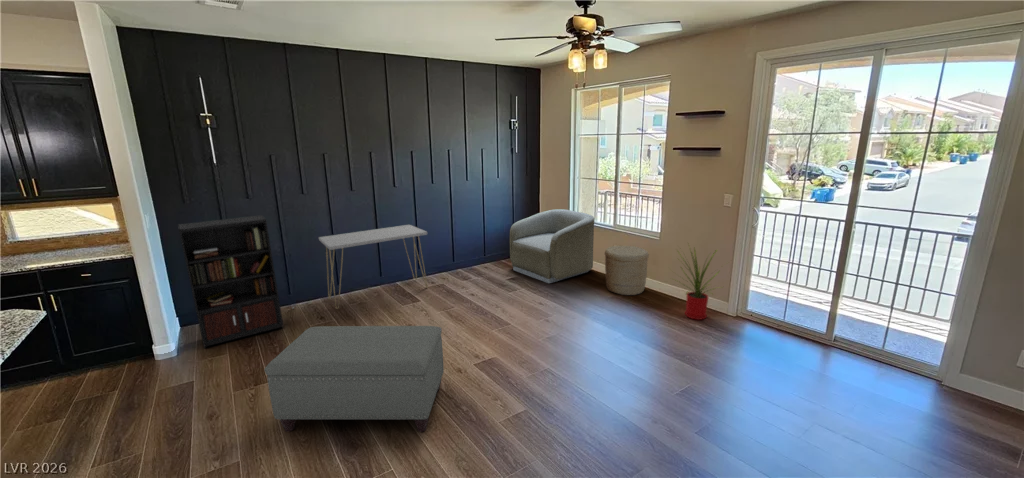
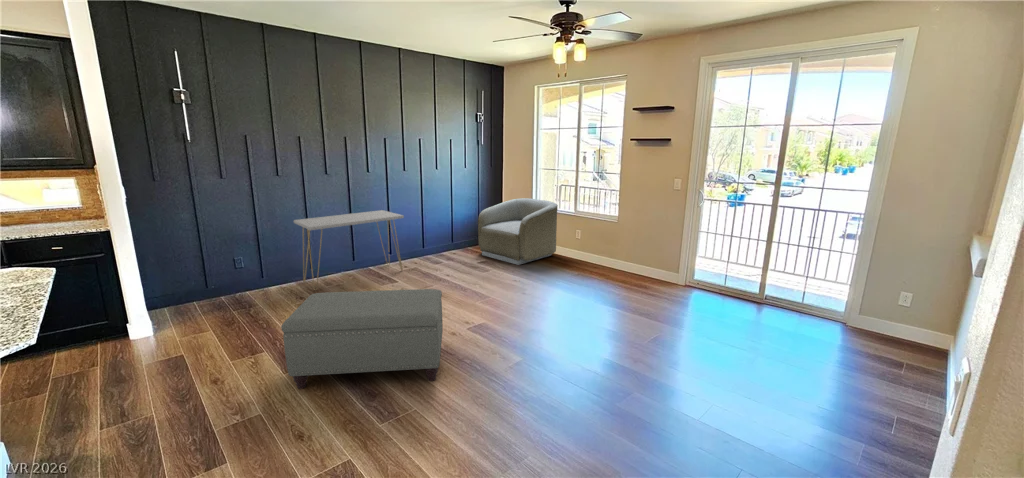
bookcase: present [178,215,294,348] -> none [155,194,269,327]
woven basket: present [605,246,649,295] -> none [570,229,609,272]
house plant: present [681,249,717,320] -> none [629,221,683,288]

